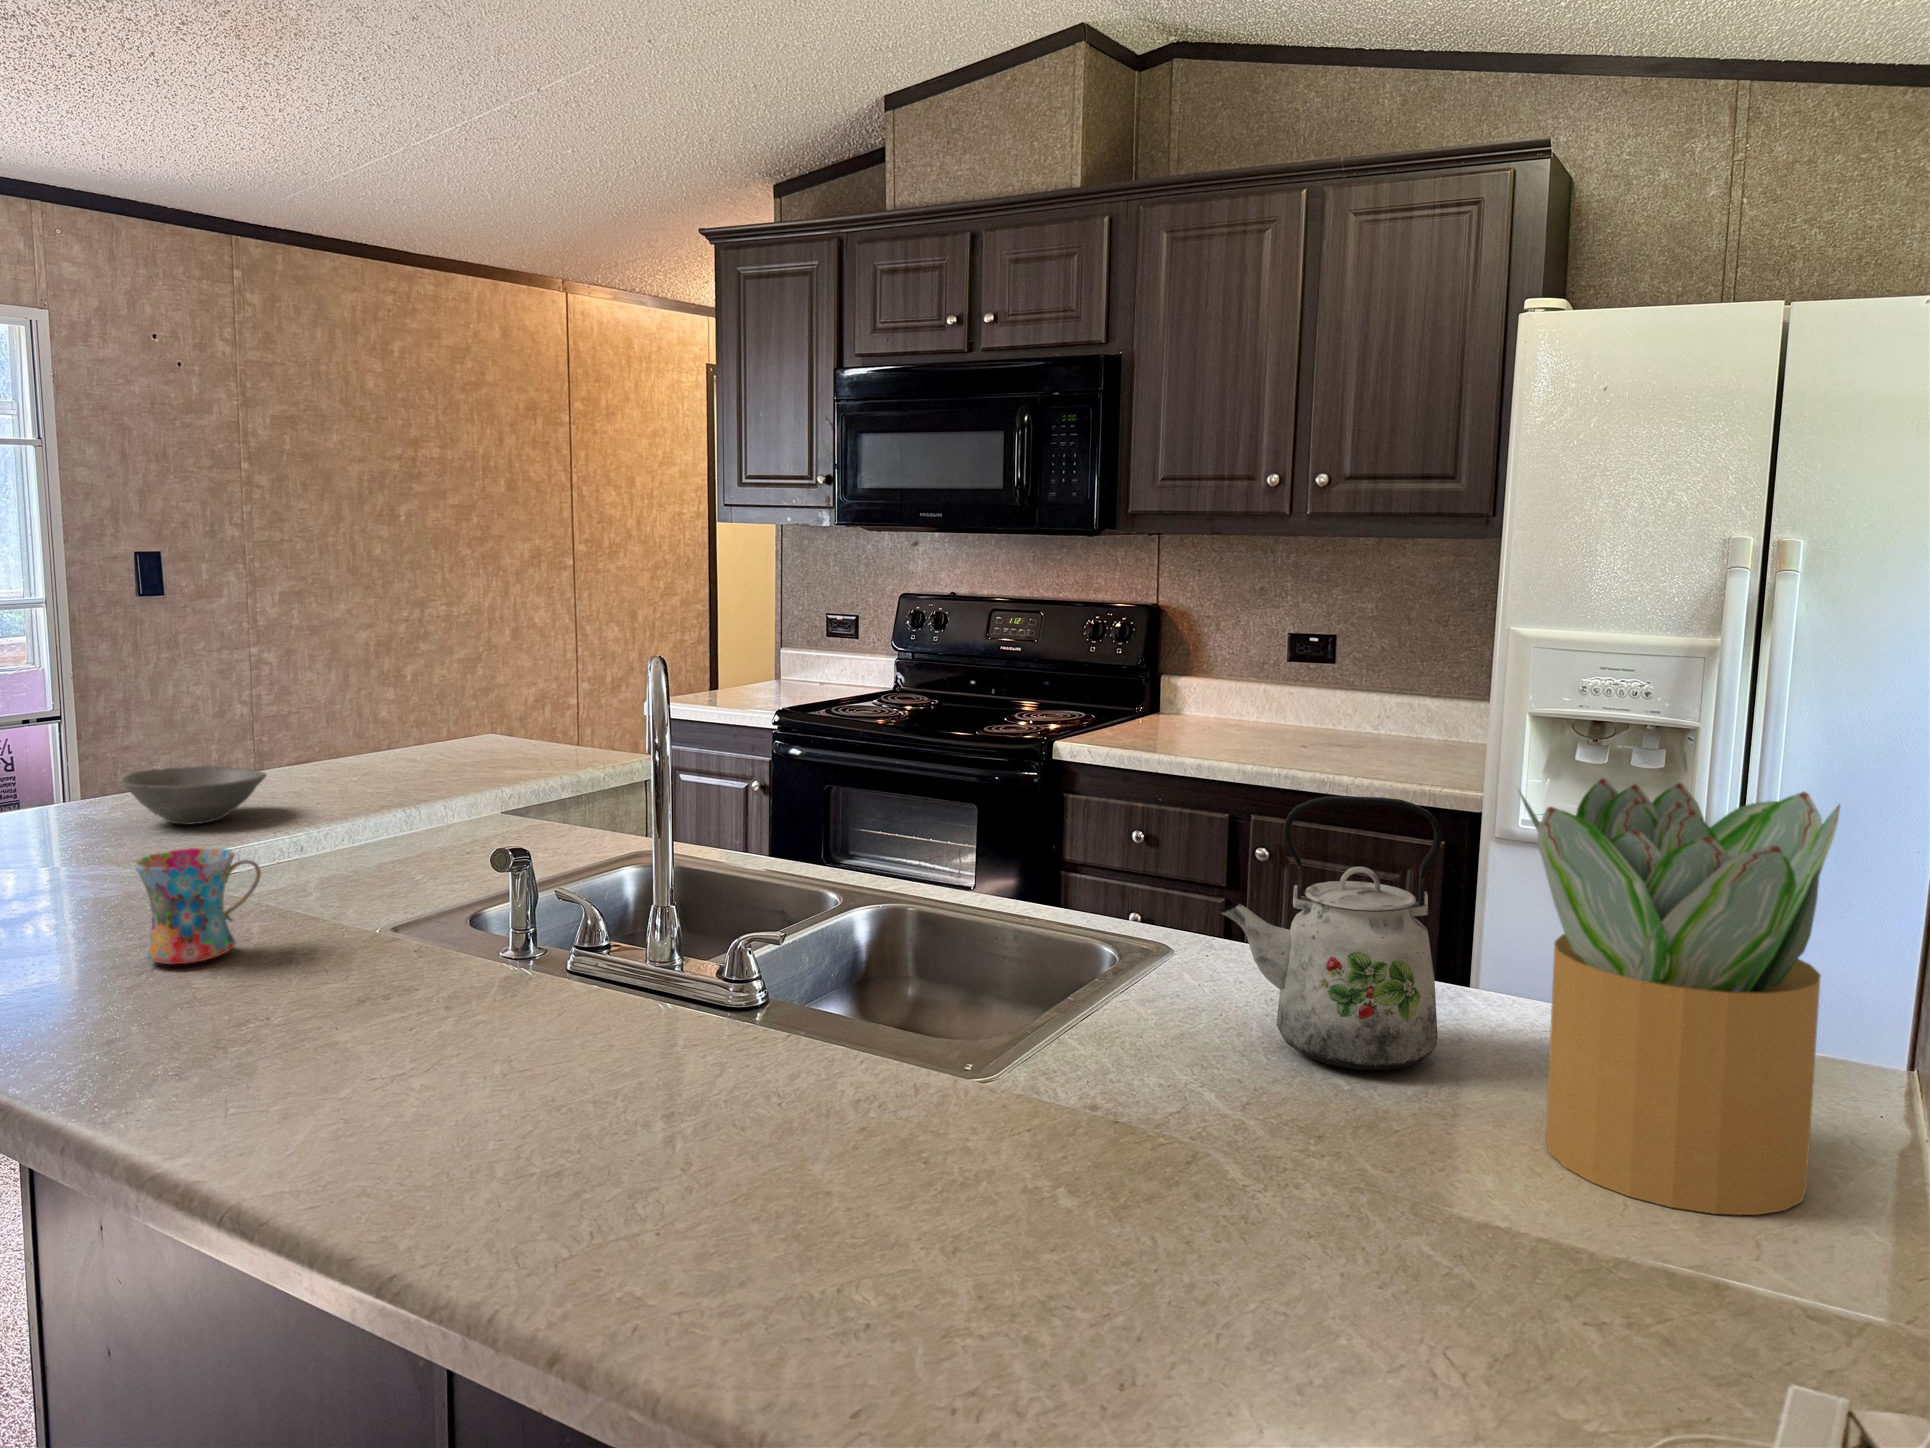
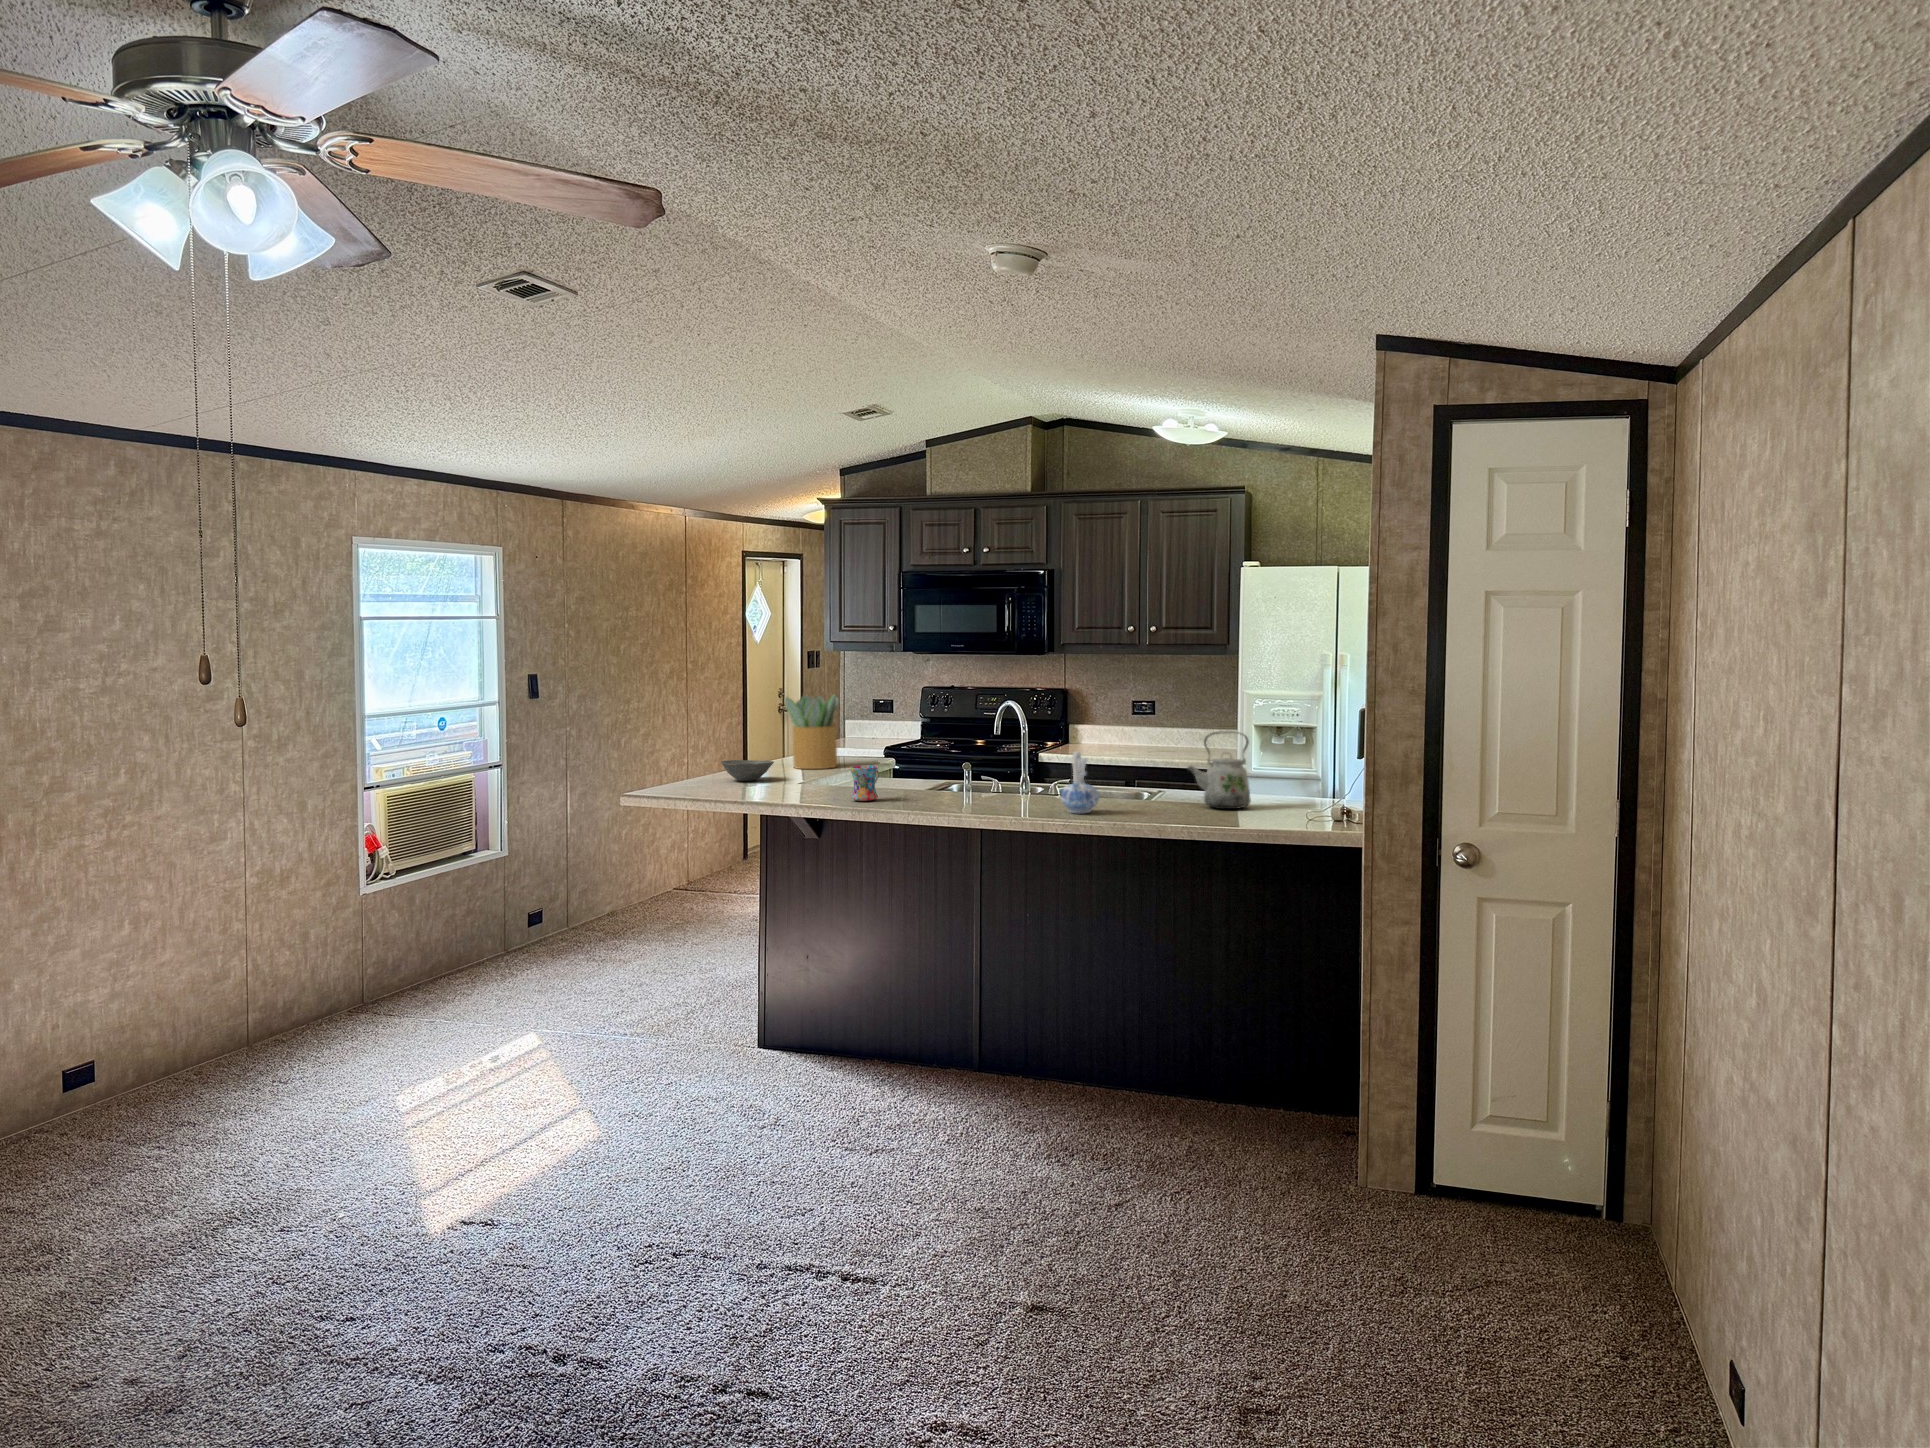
potted plant: present [1520,778,1840,1215] -> present [785,694,838,769]
ceramic pitcher: none [574,917,727,1166] -> present [1061,751,1099,813]

